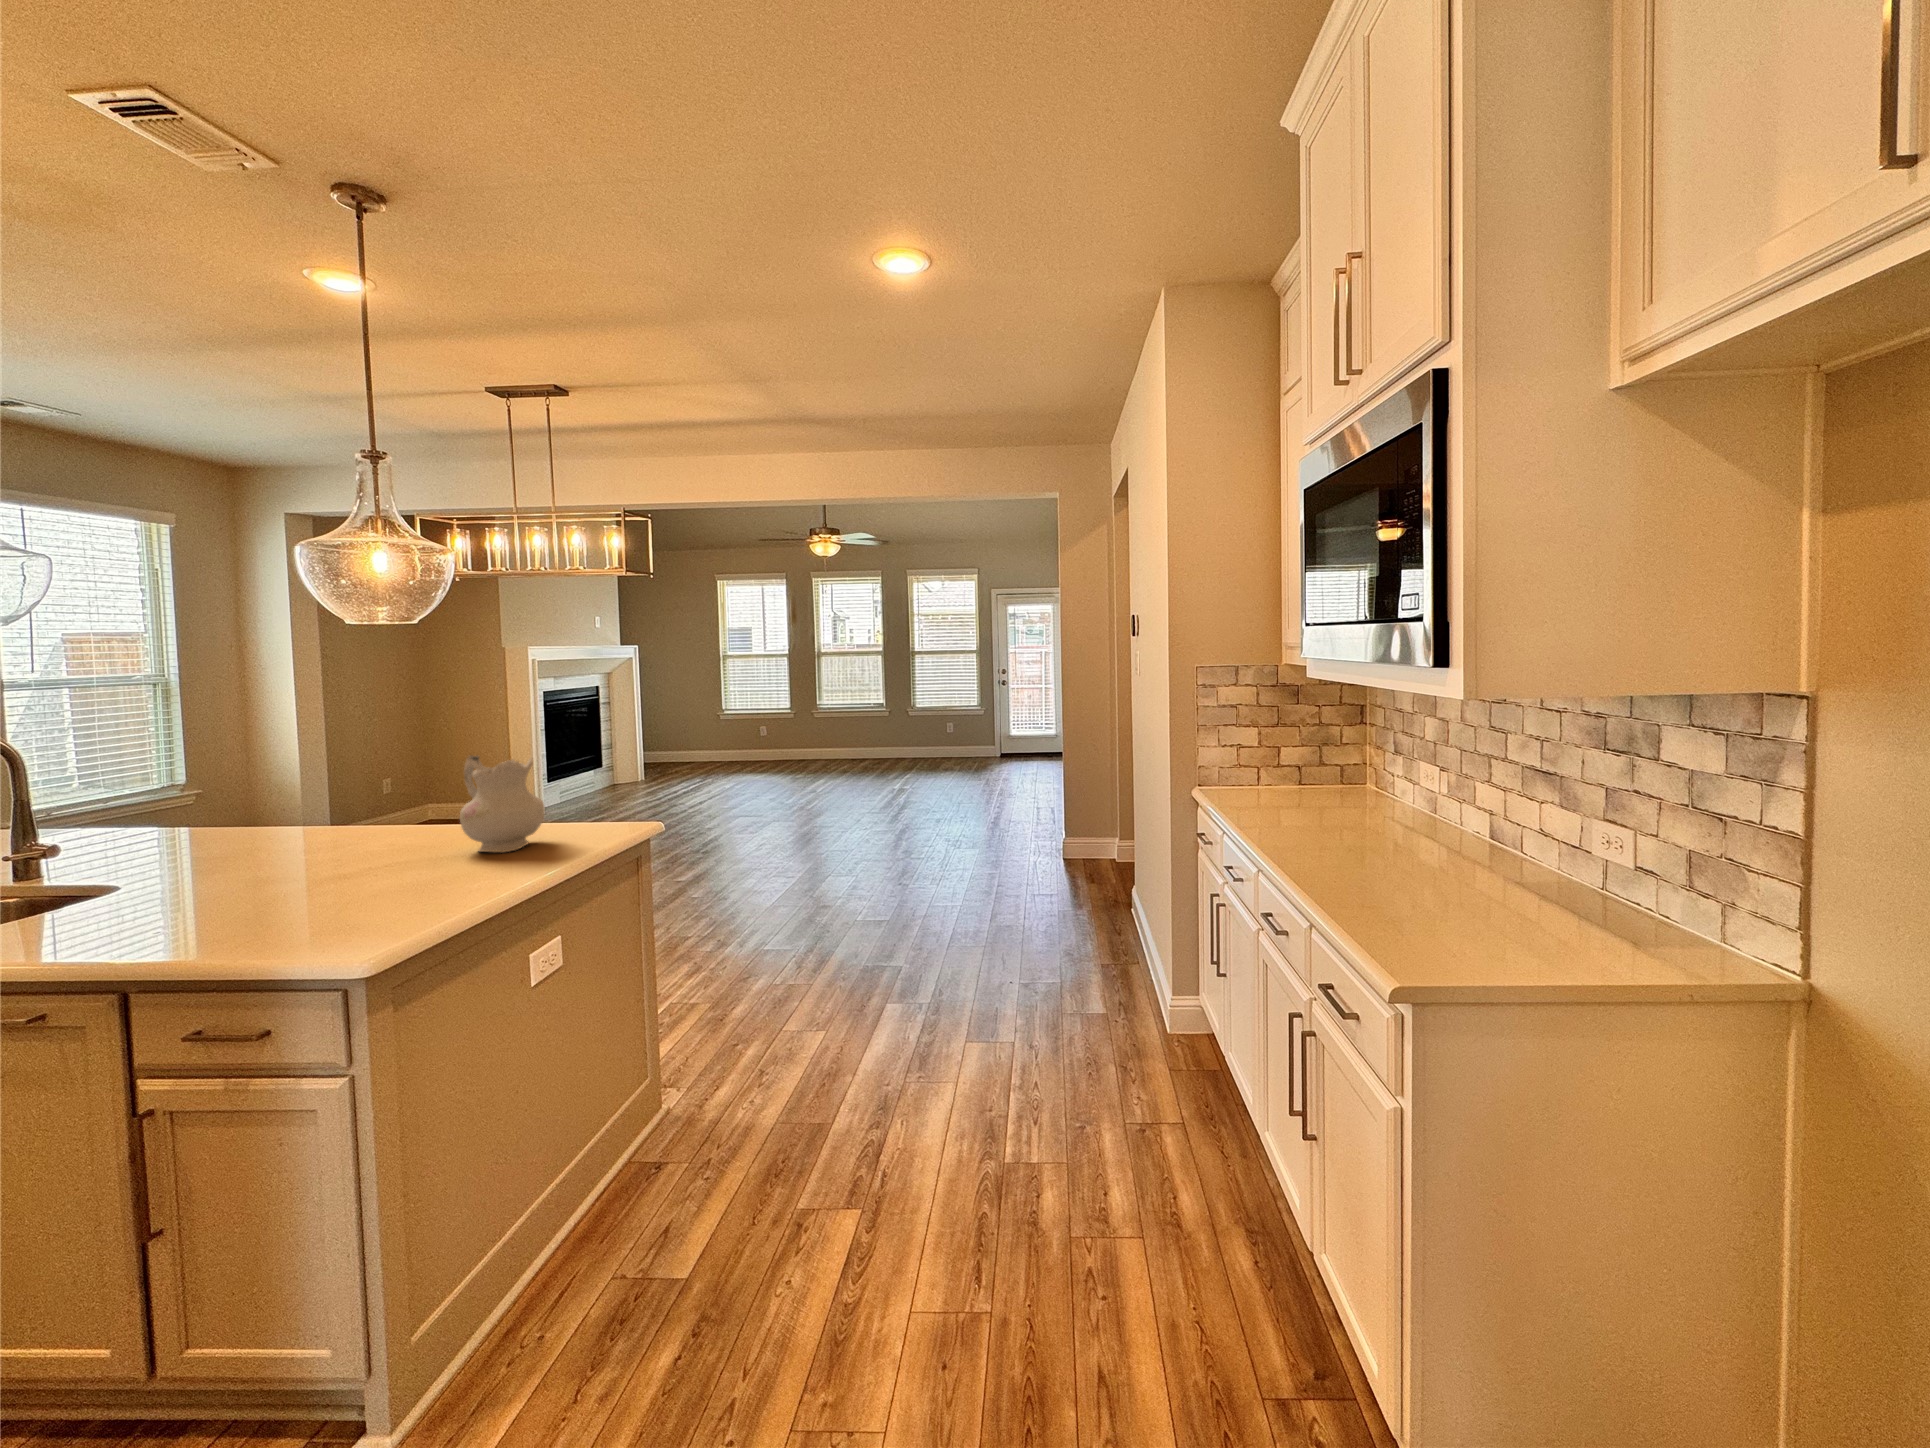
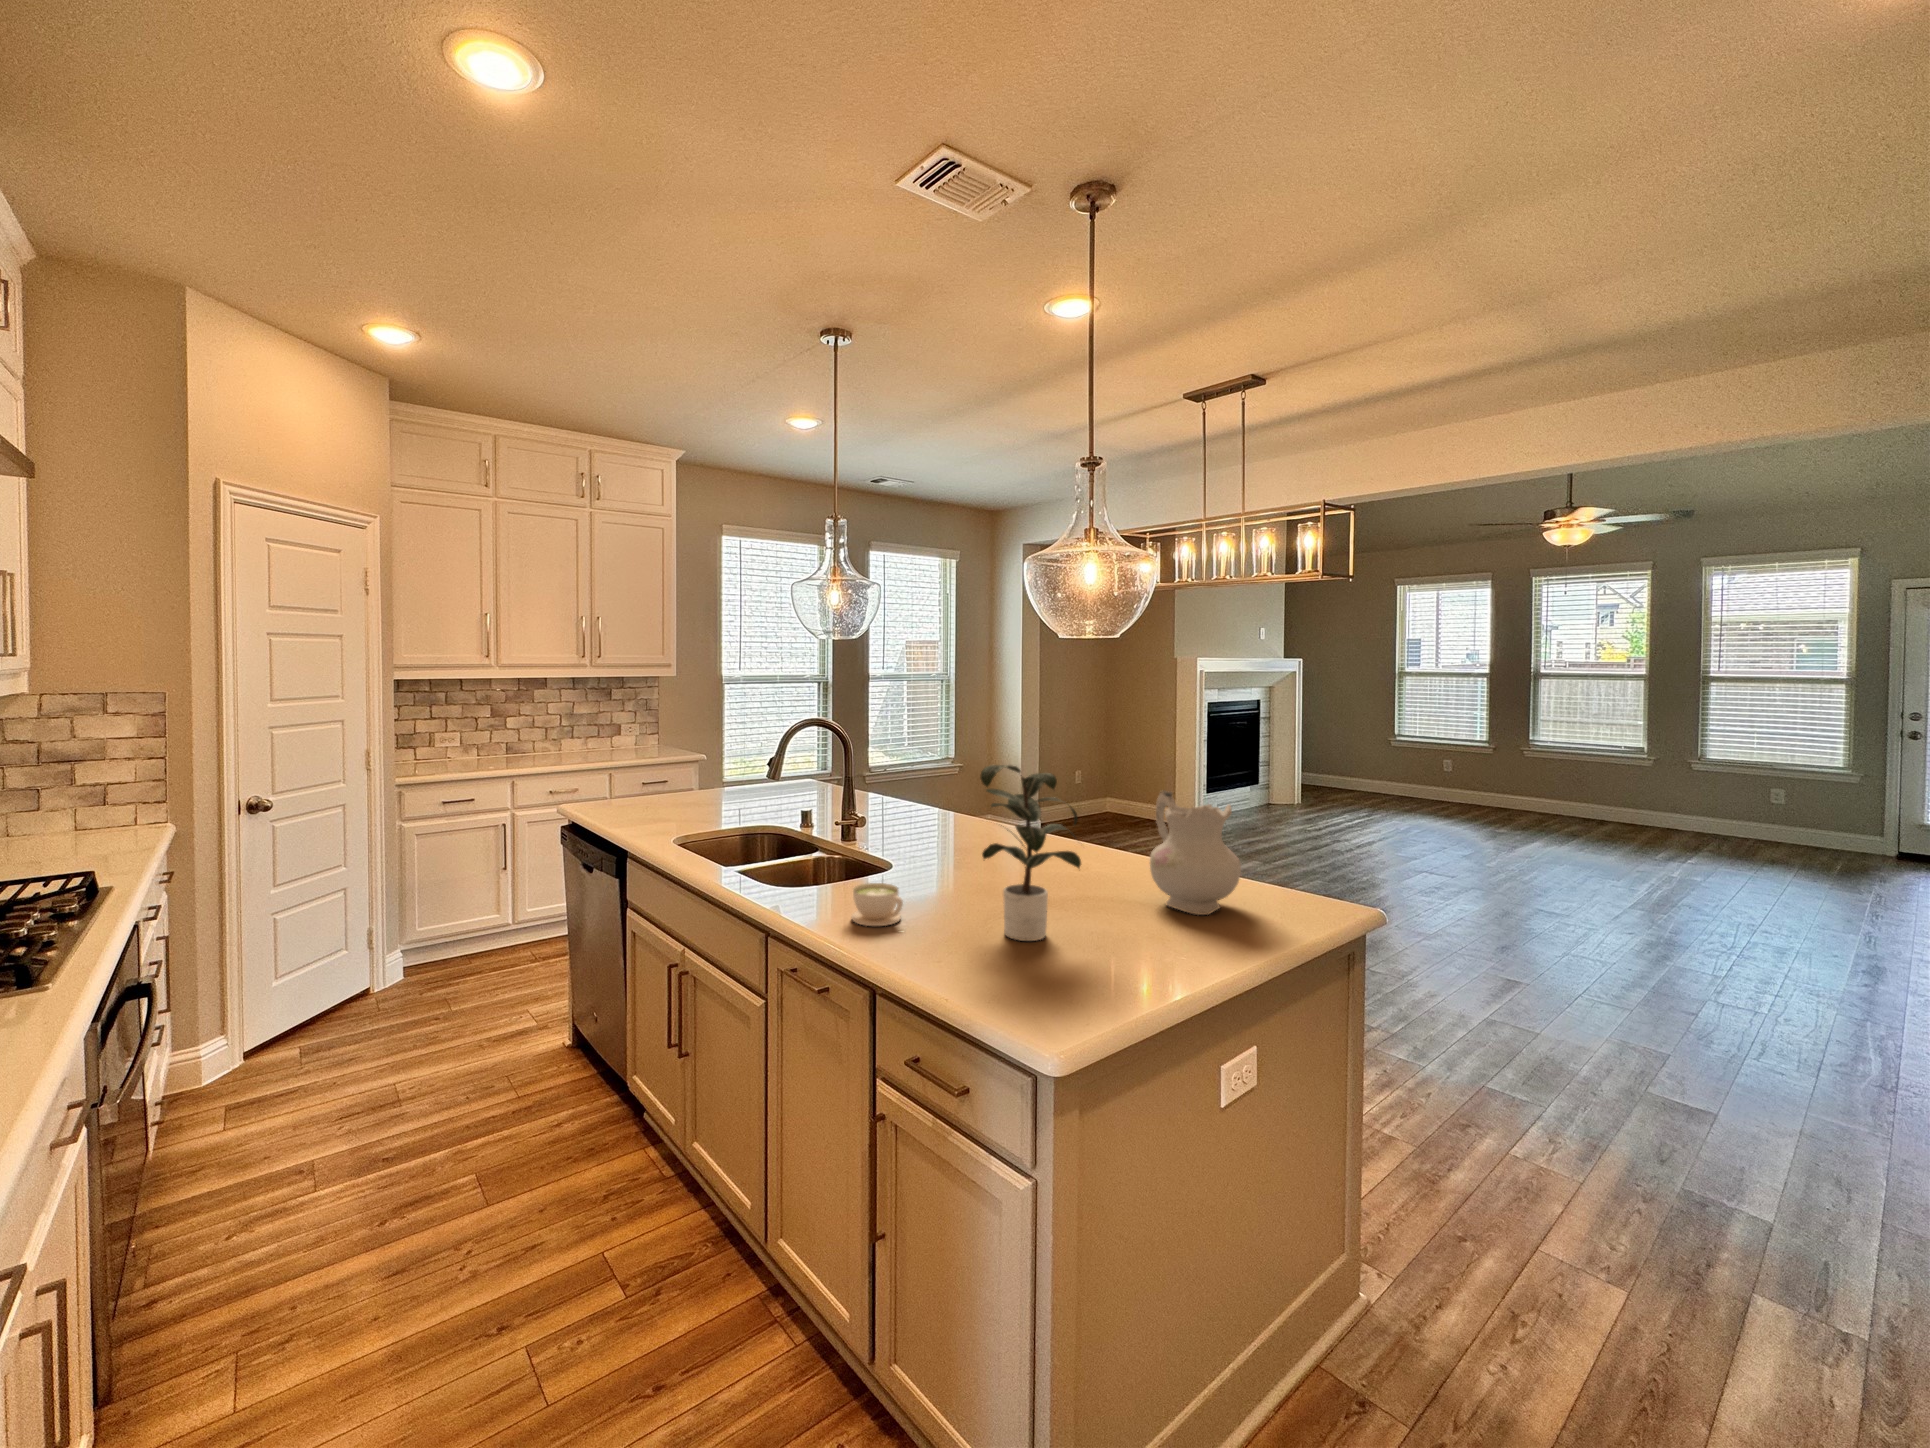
potted plant: none [233,741,422,905] -> present [981,765,1081,941]
coffee cup: none [74,890,157,938] -> present [851,883,903,926]

